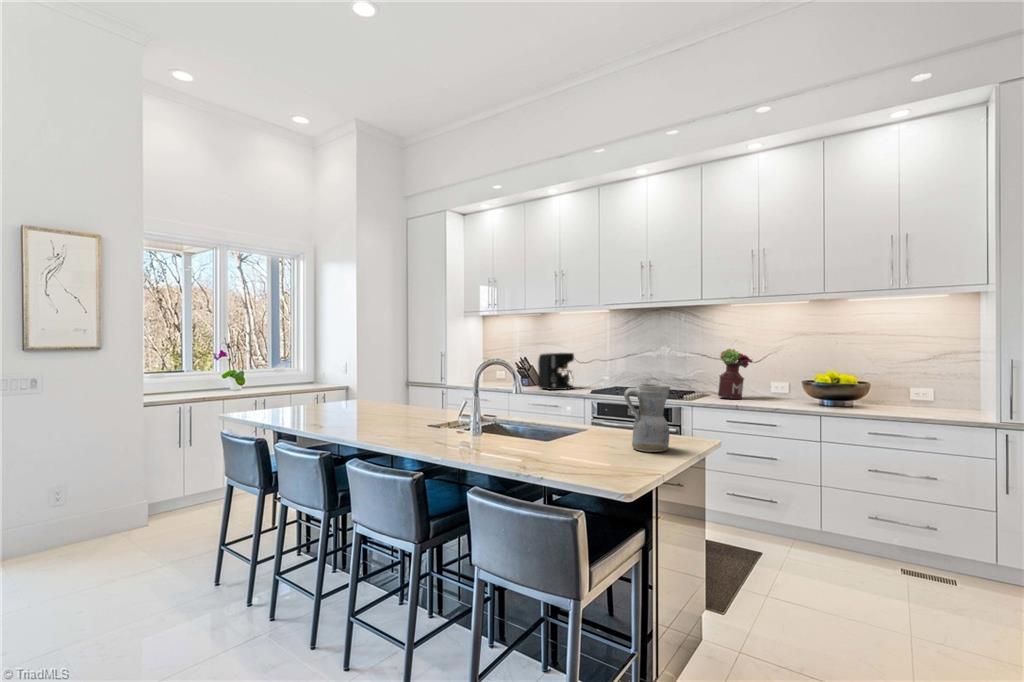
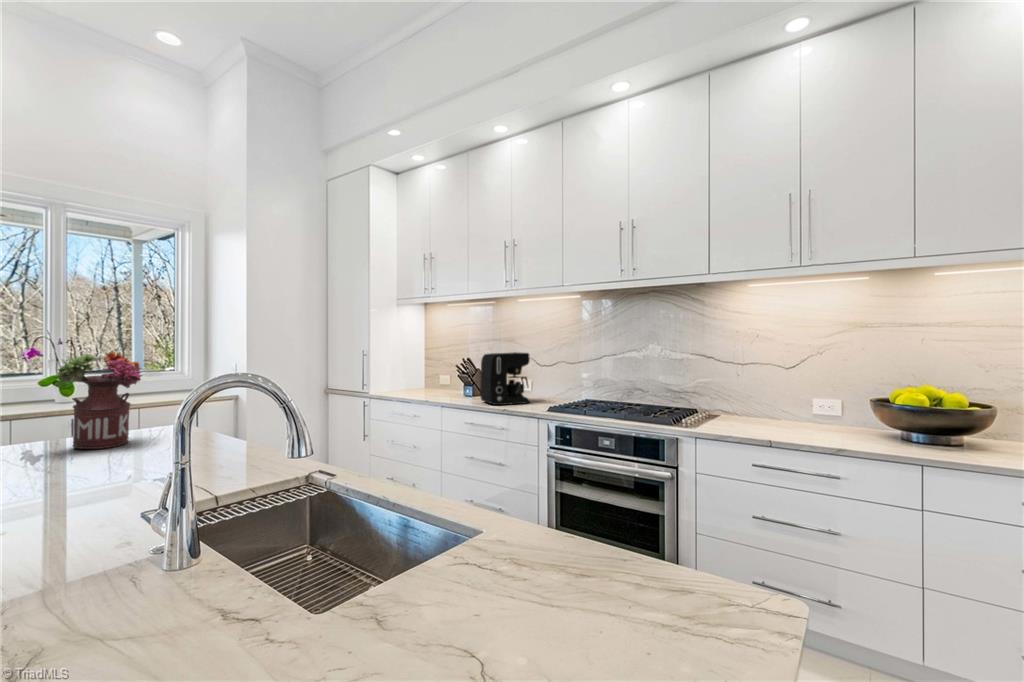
flower arrangement: present [718,349,752,399] -> present [56,351,142,449]
ceramic pitcher: present [624,384,670,452] -> none [517,438,639,641]

